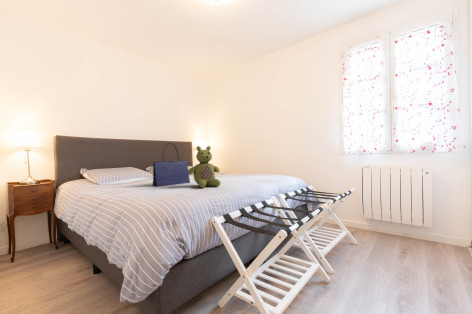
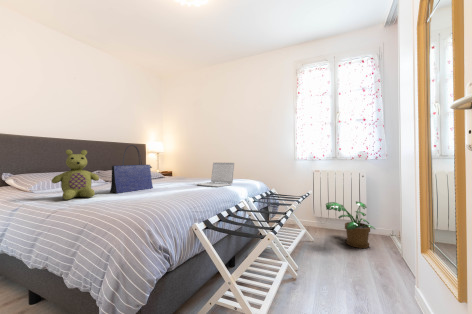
stuffed bear: present [188,146,220,188] -> present [52,150,99,200]
laptop: none [230,158,267,182] -> present [197,163,234,187]
potted plant: none [372,202,439,258] -> present [326,201,375,248]

